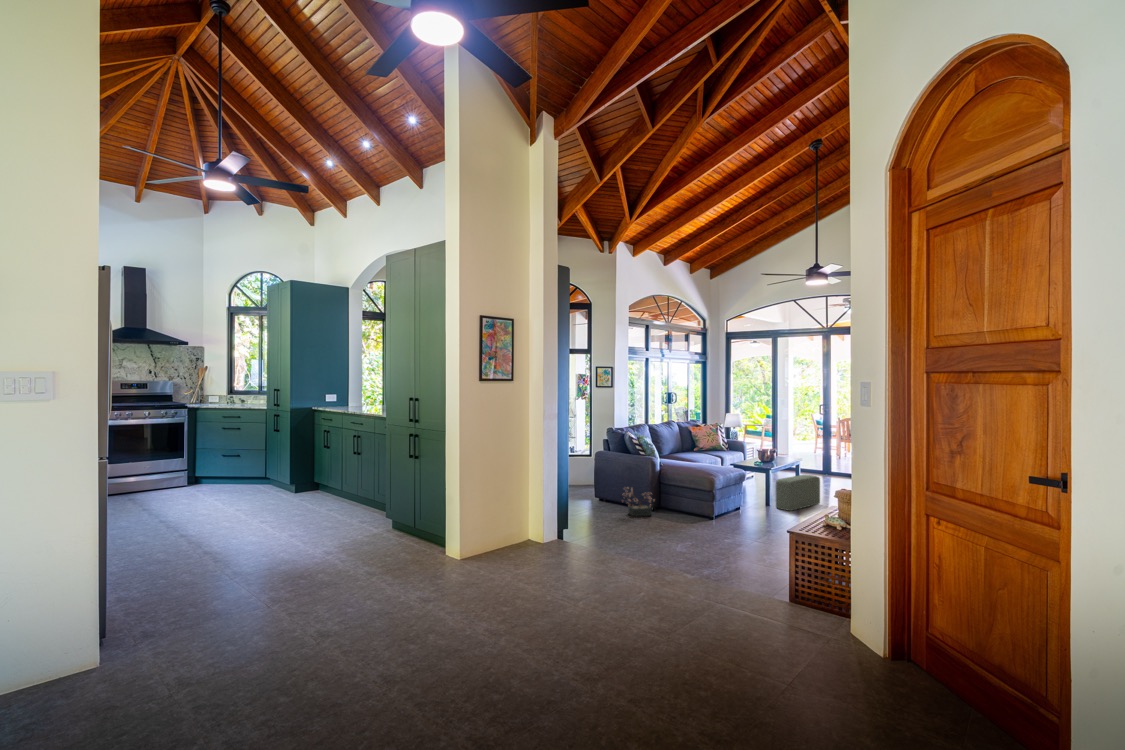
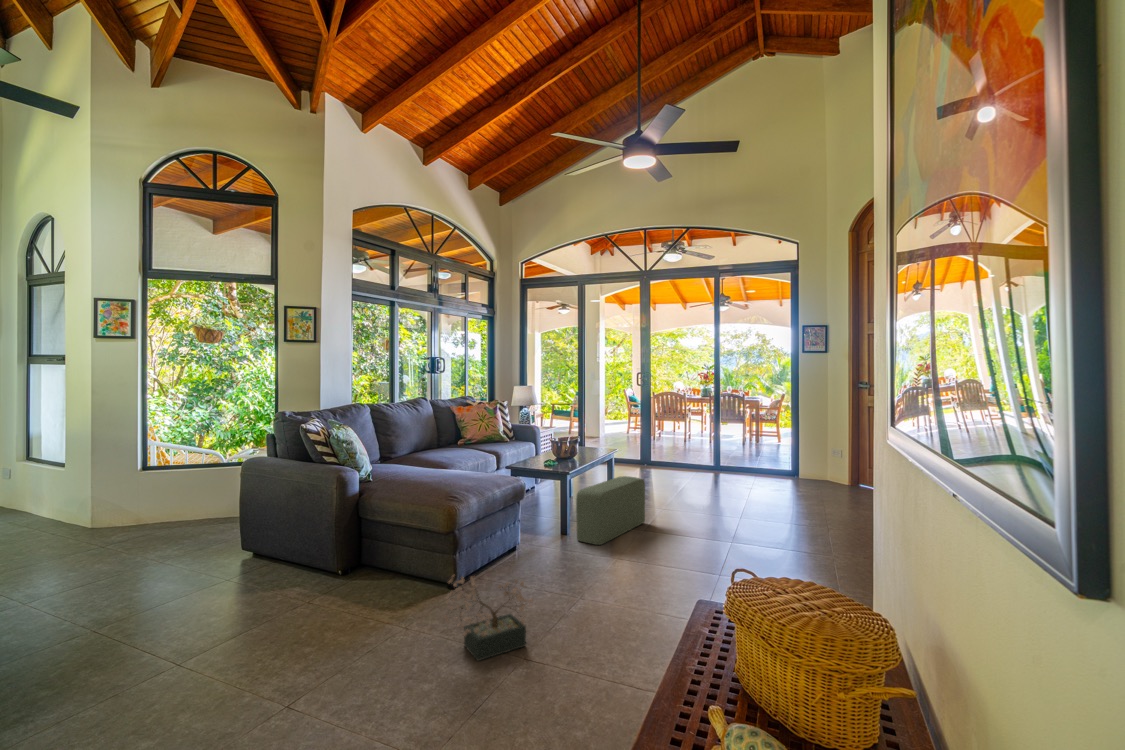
decorative plant: present [622,487,652,516] -> present [445,575,533,661]

